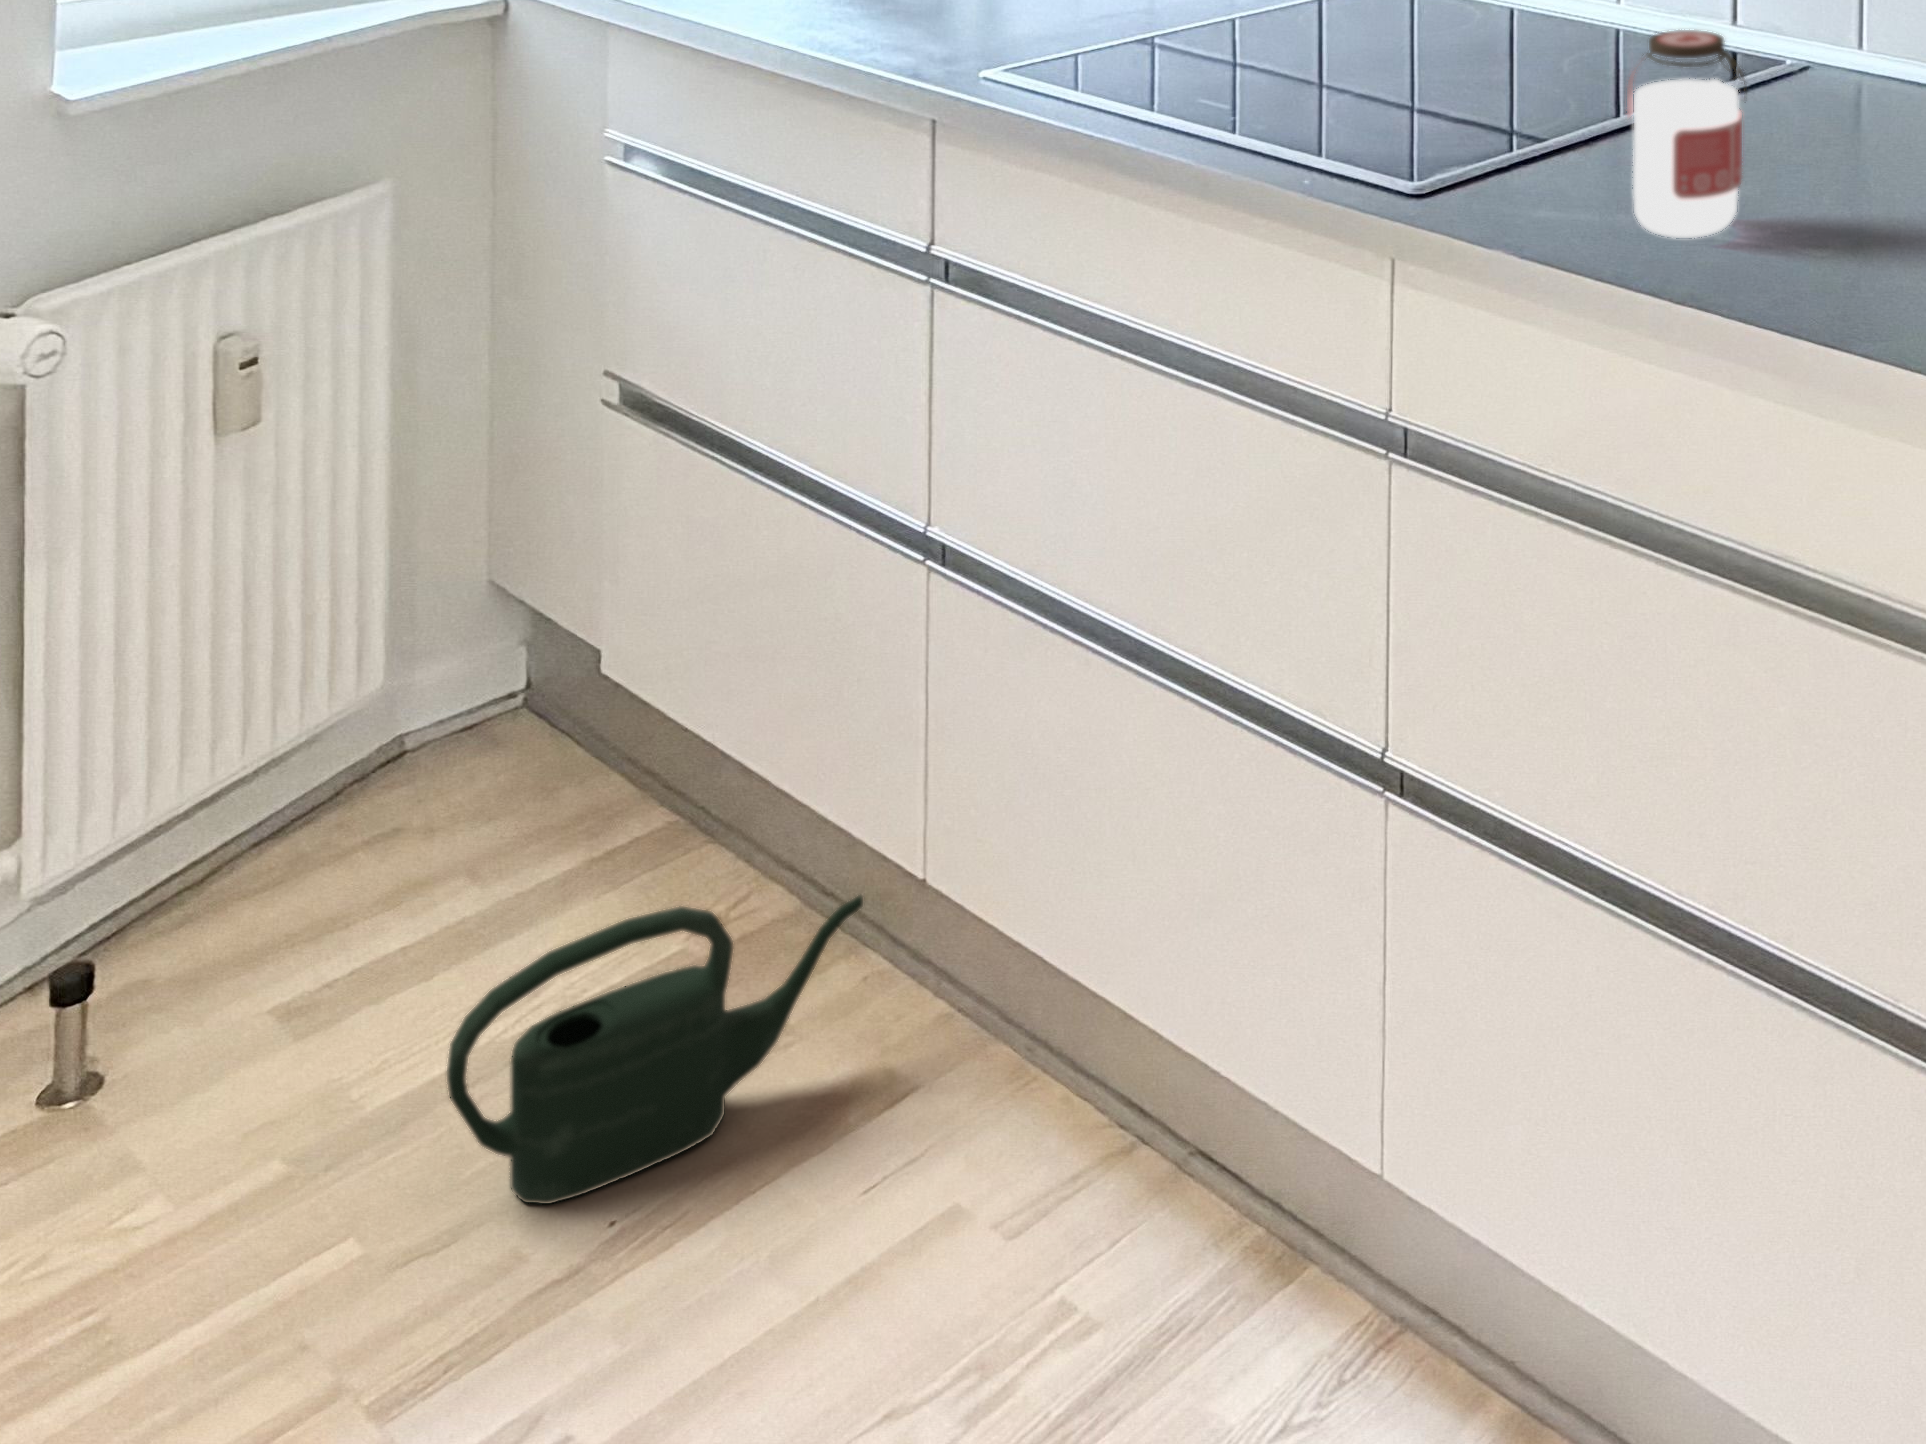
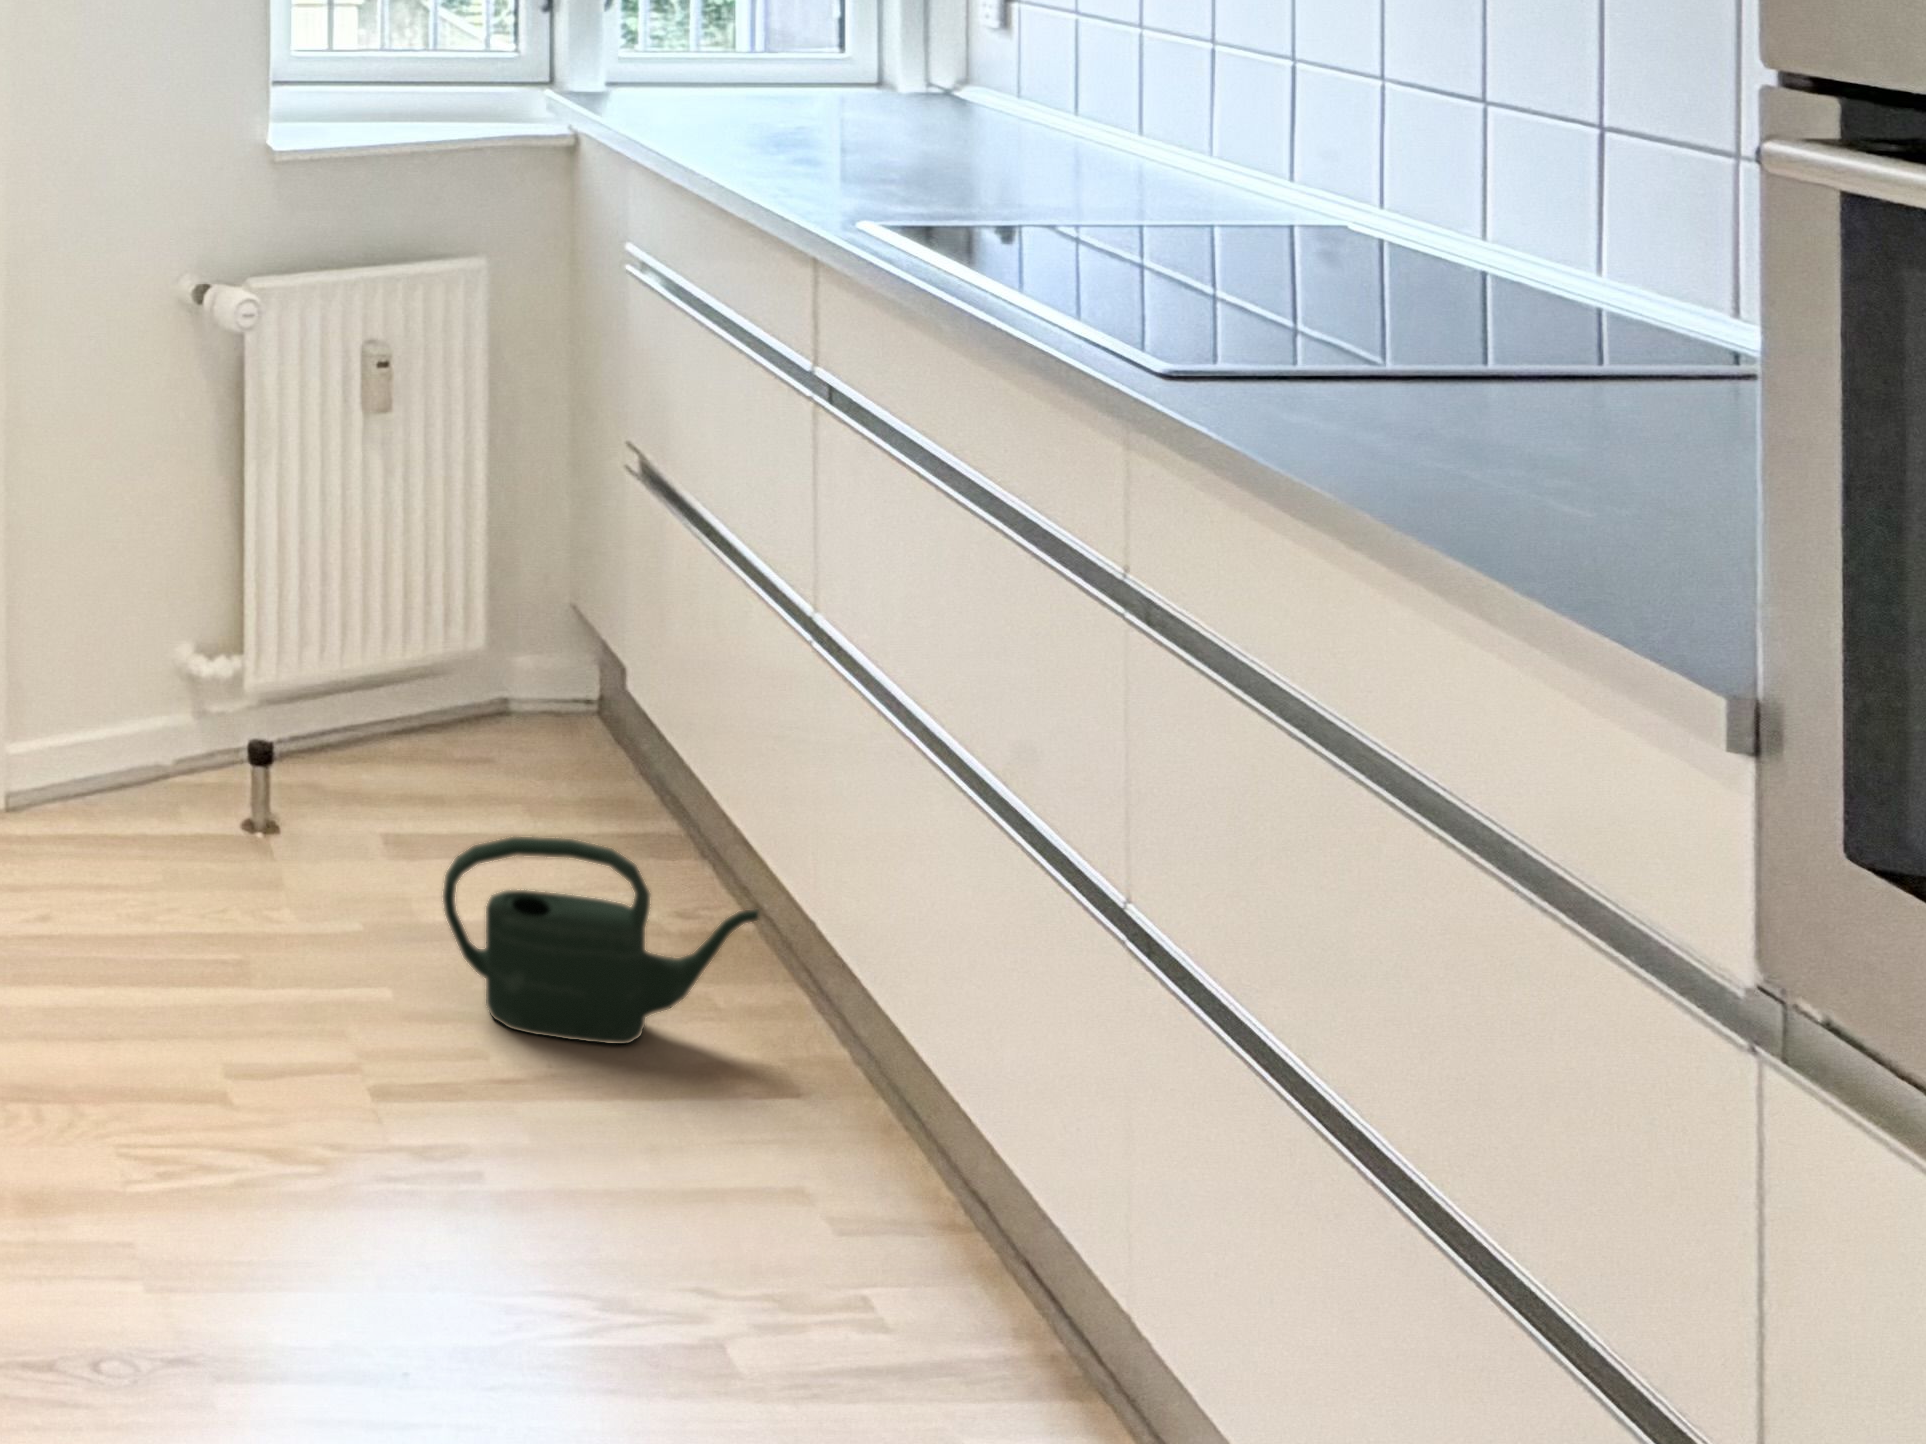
jar: present [1627,30,1745,238] -> none [1363,248,1512,471]

